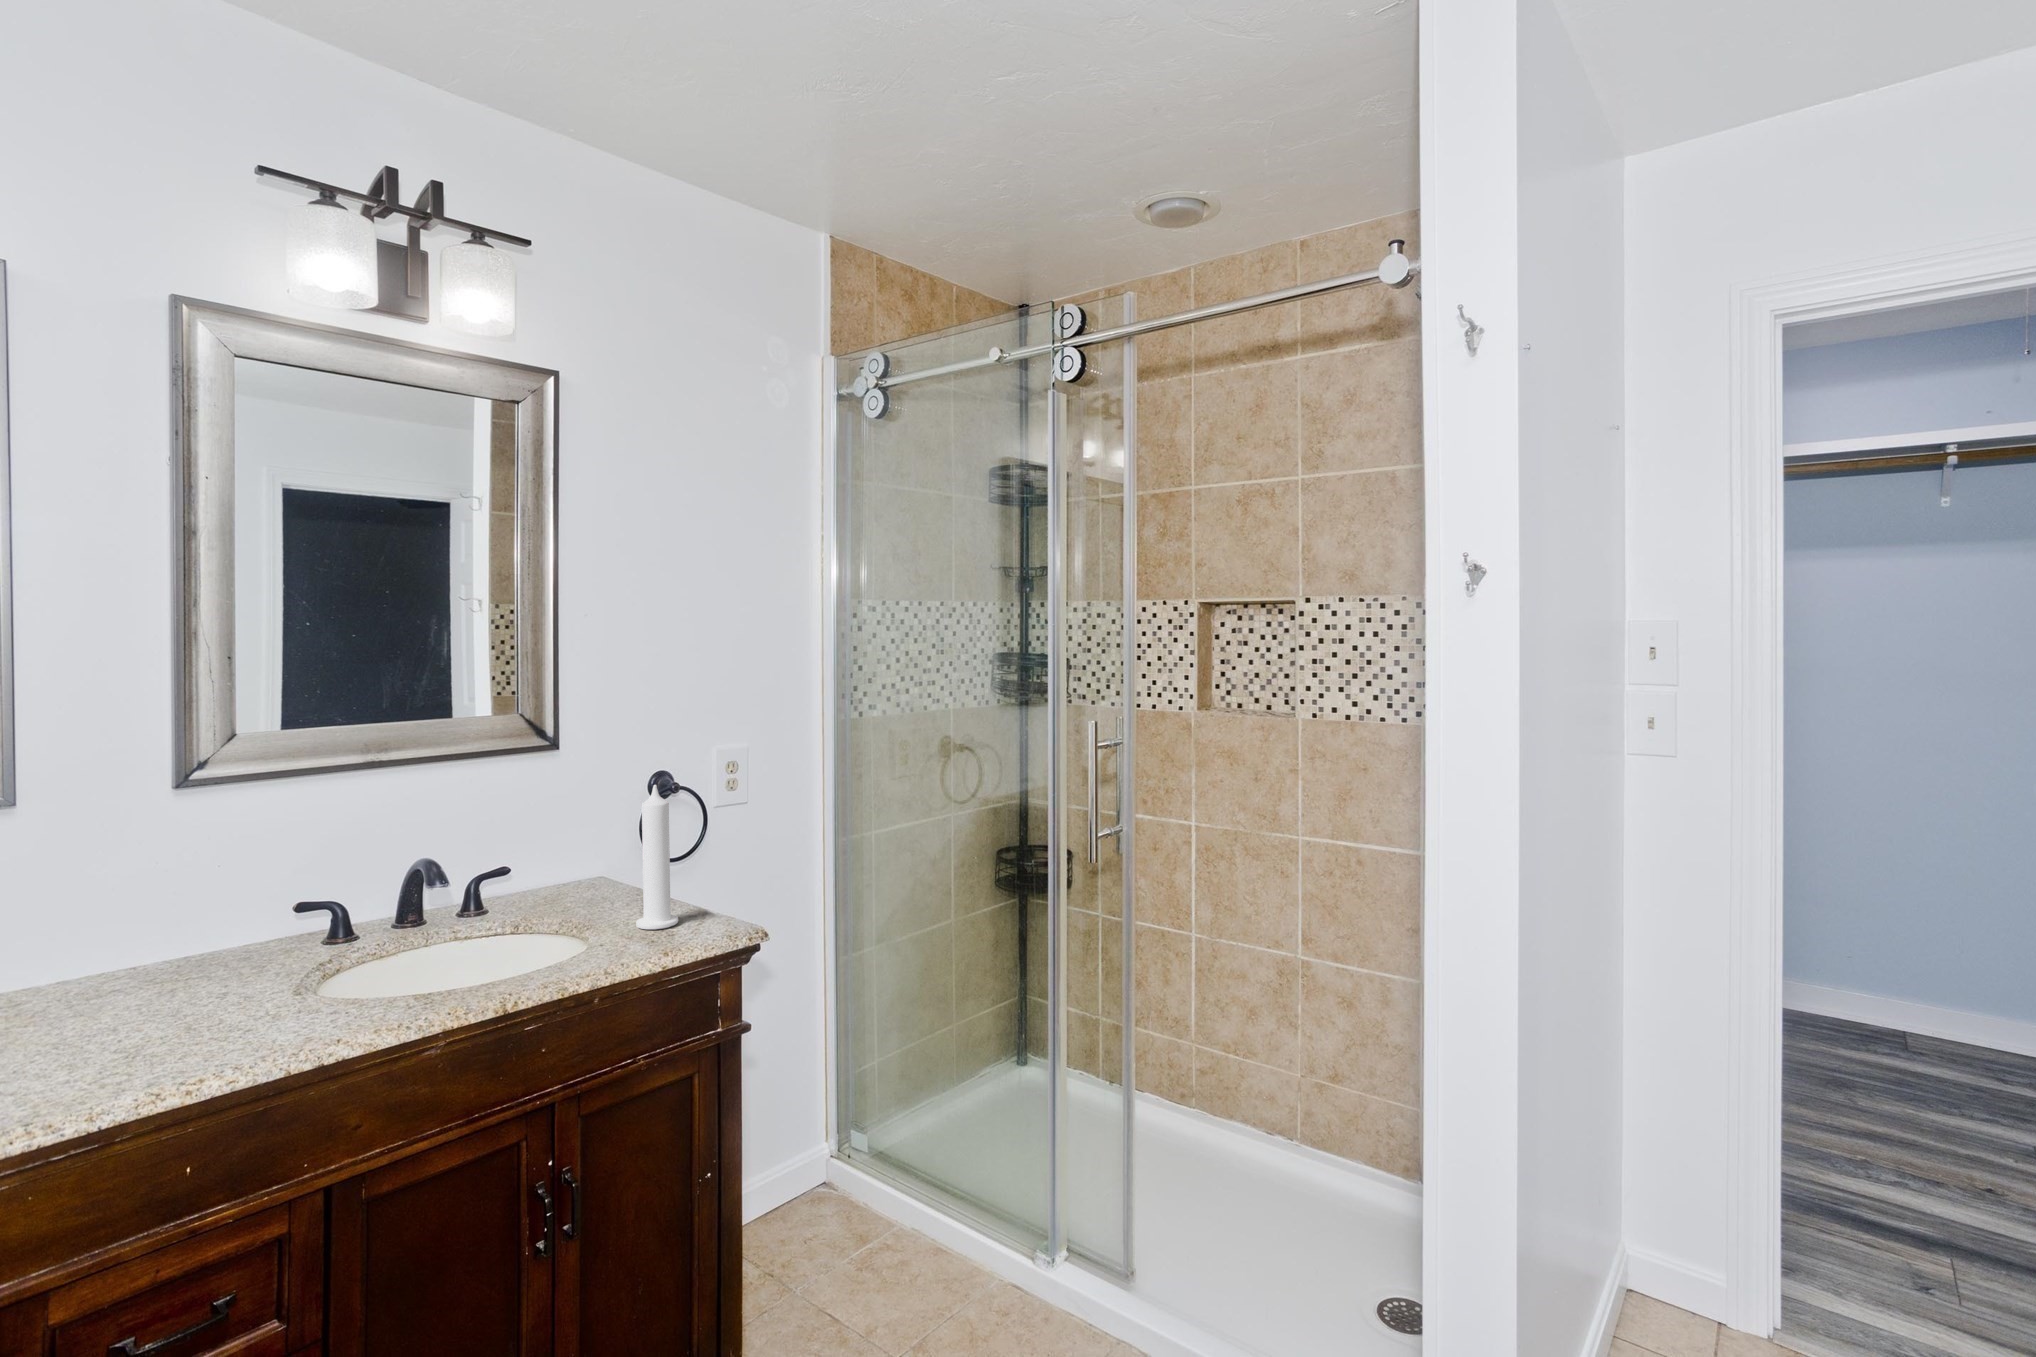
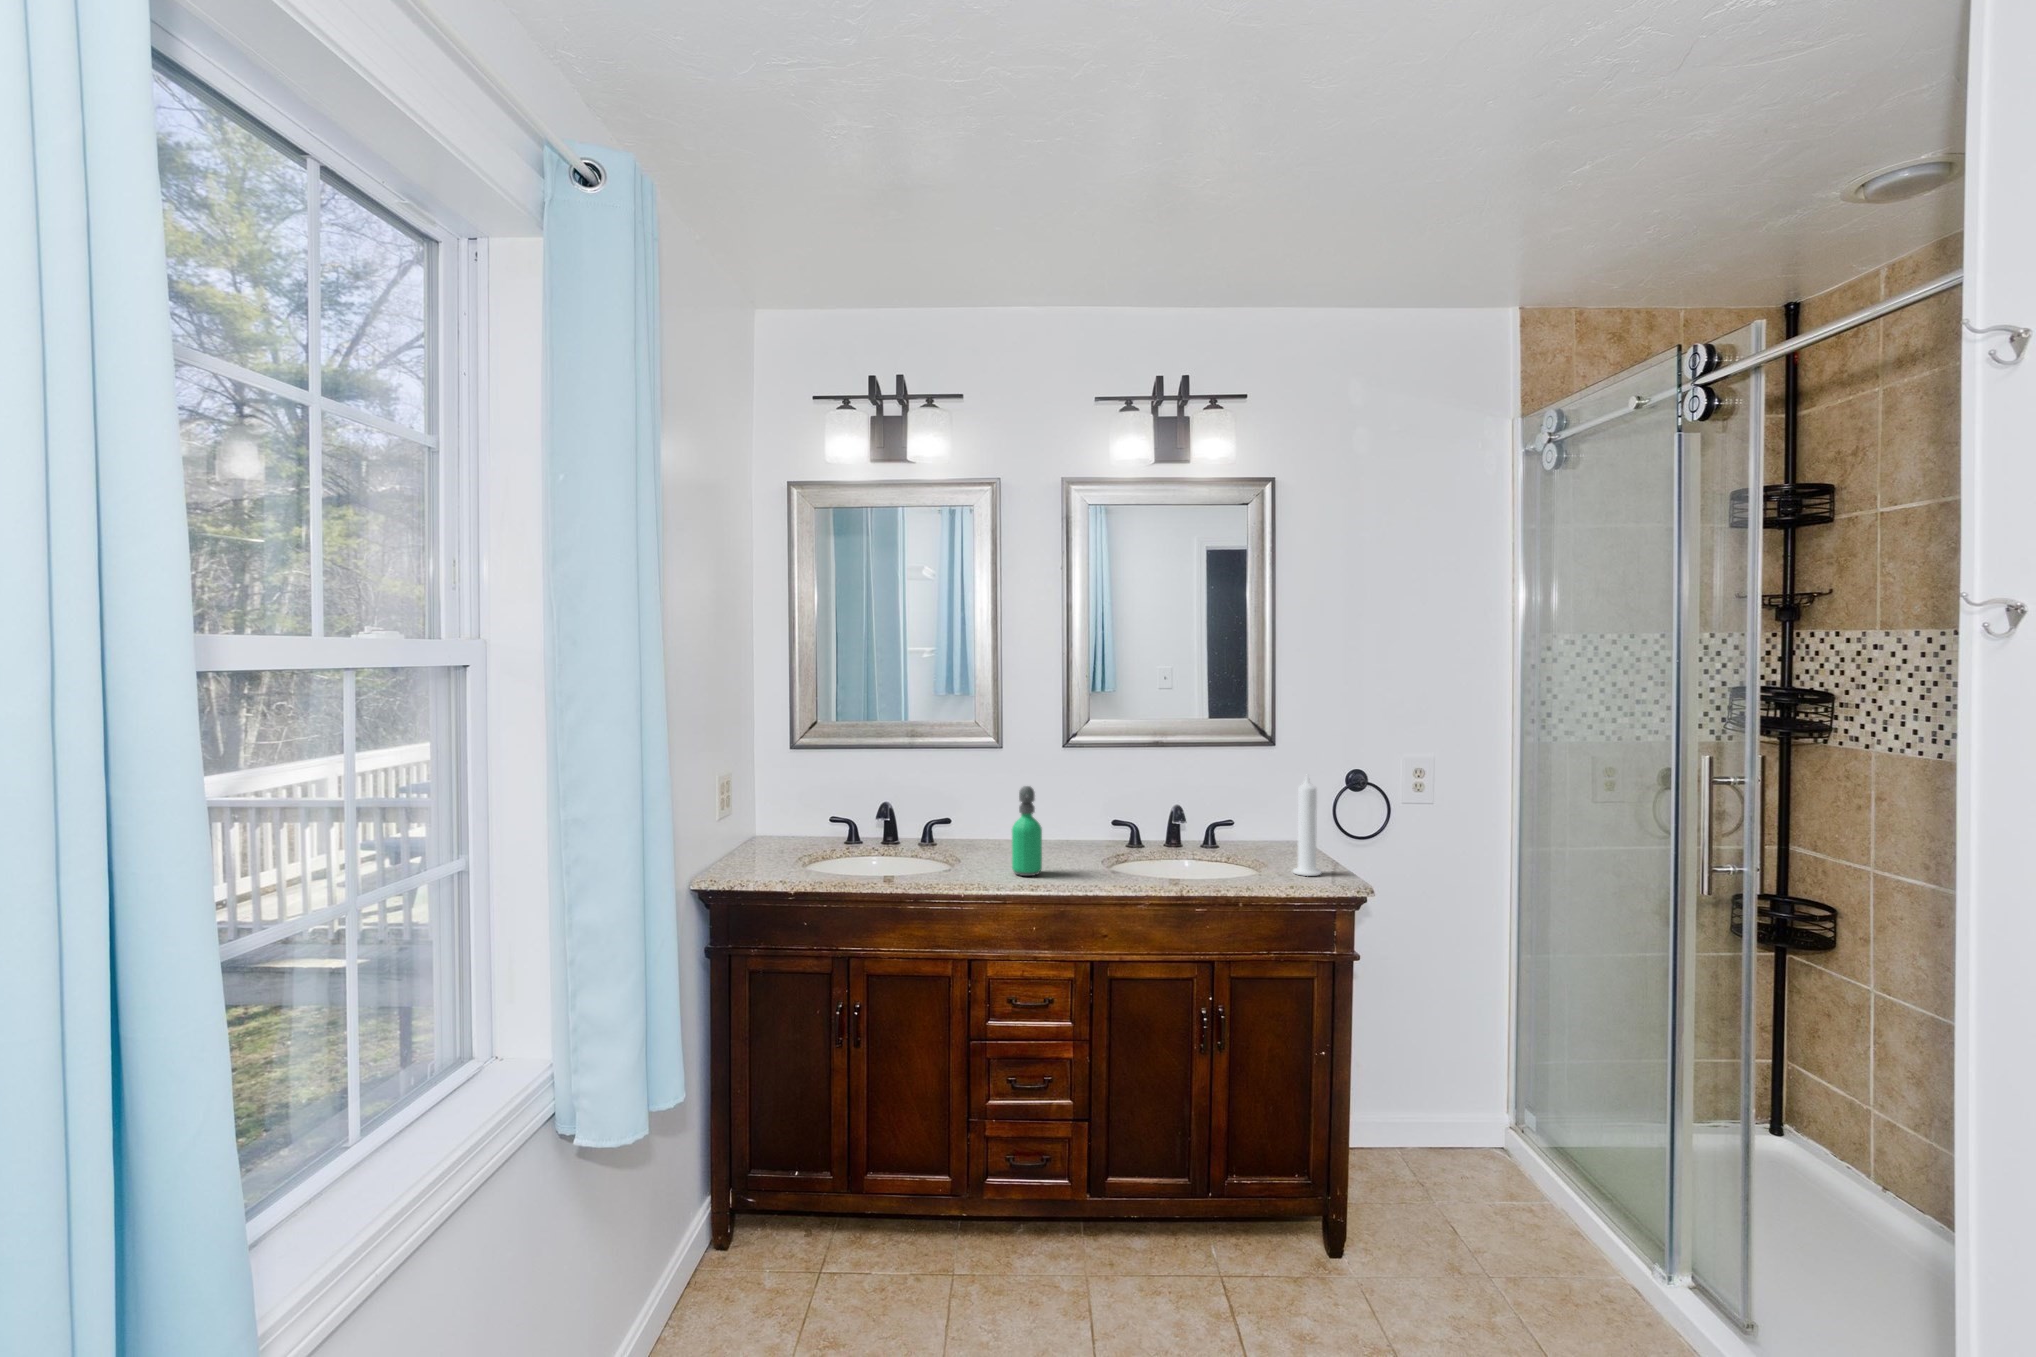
soap dispenser: none [87,877,175,1070] -> present [1012,786,1042,876]

